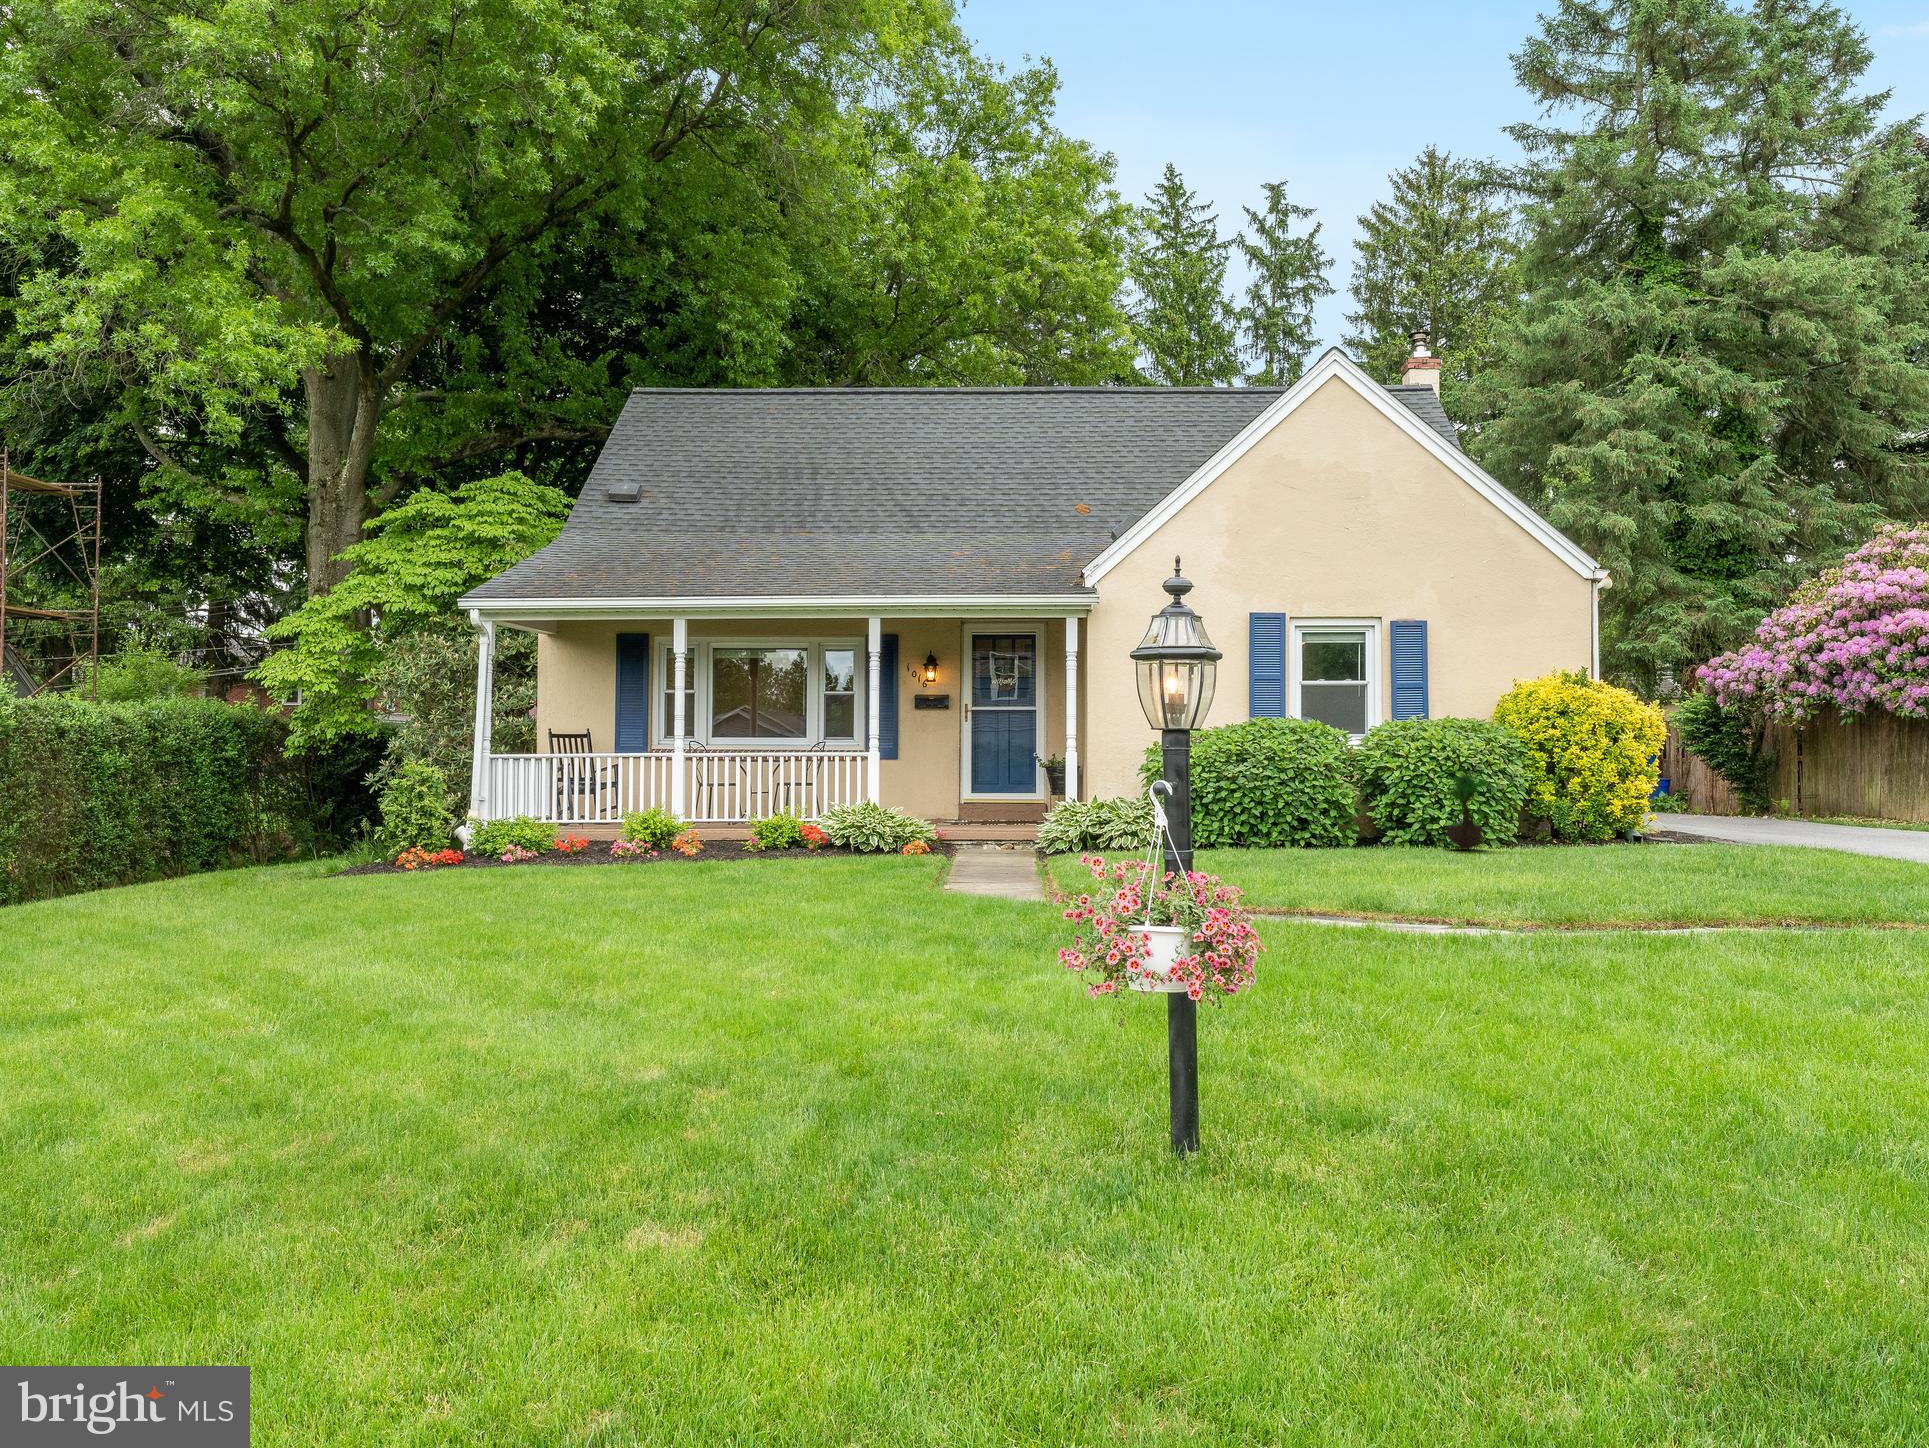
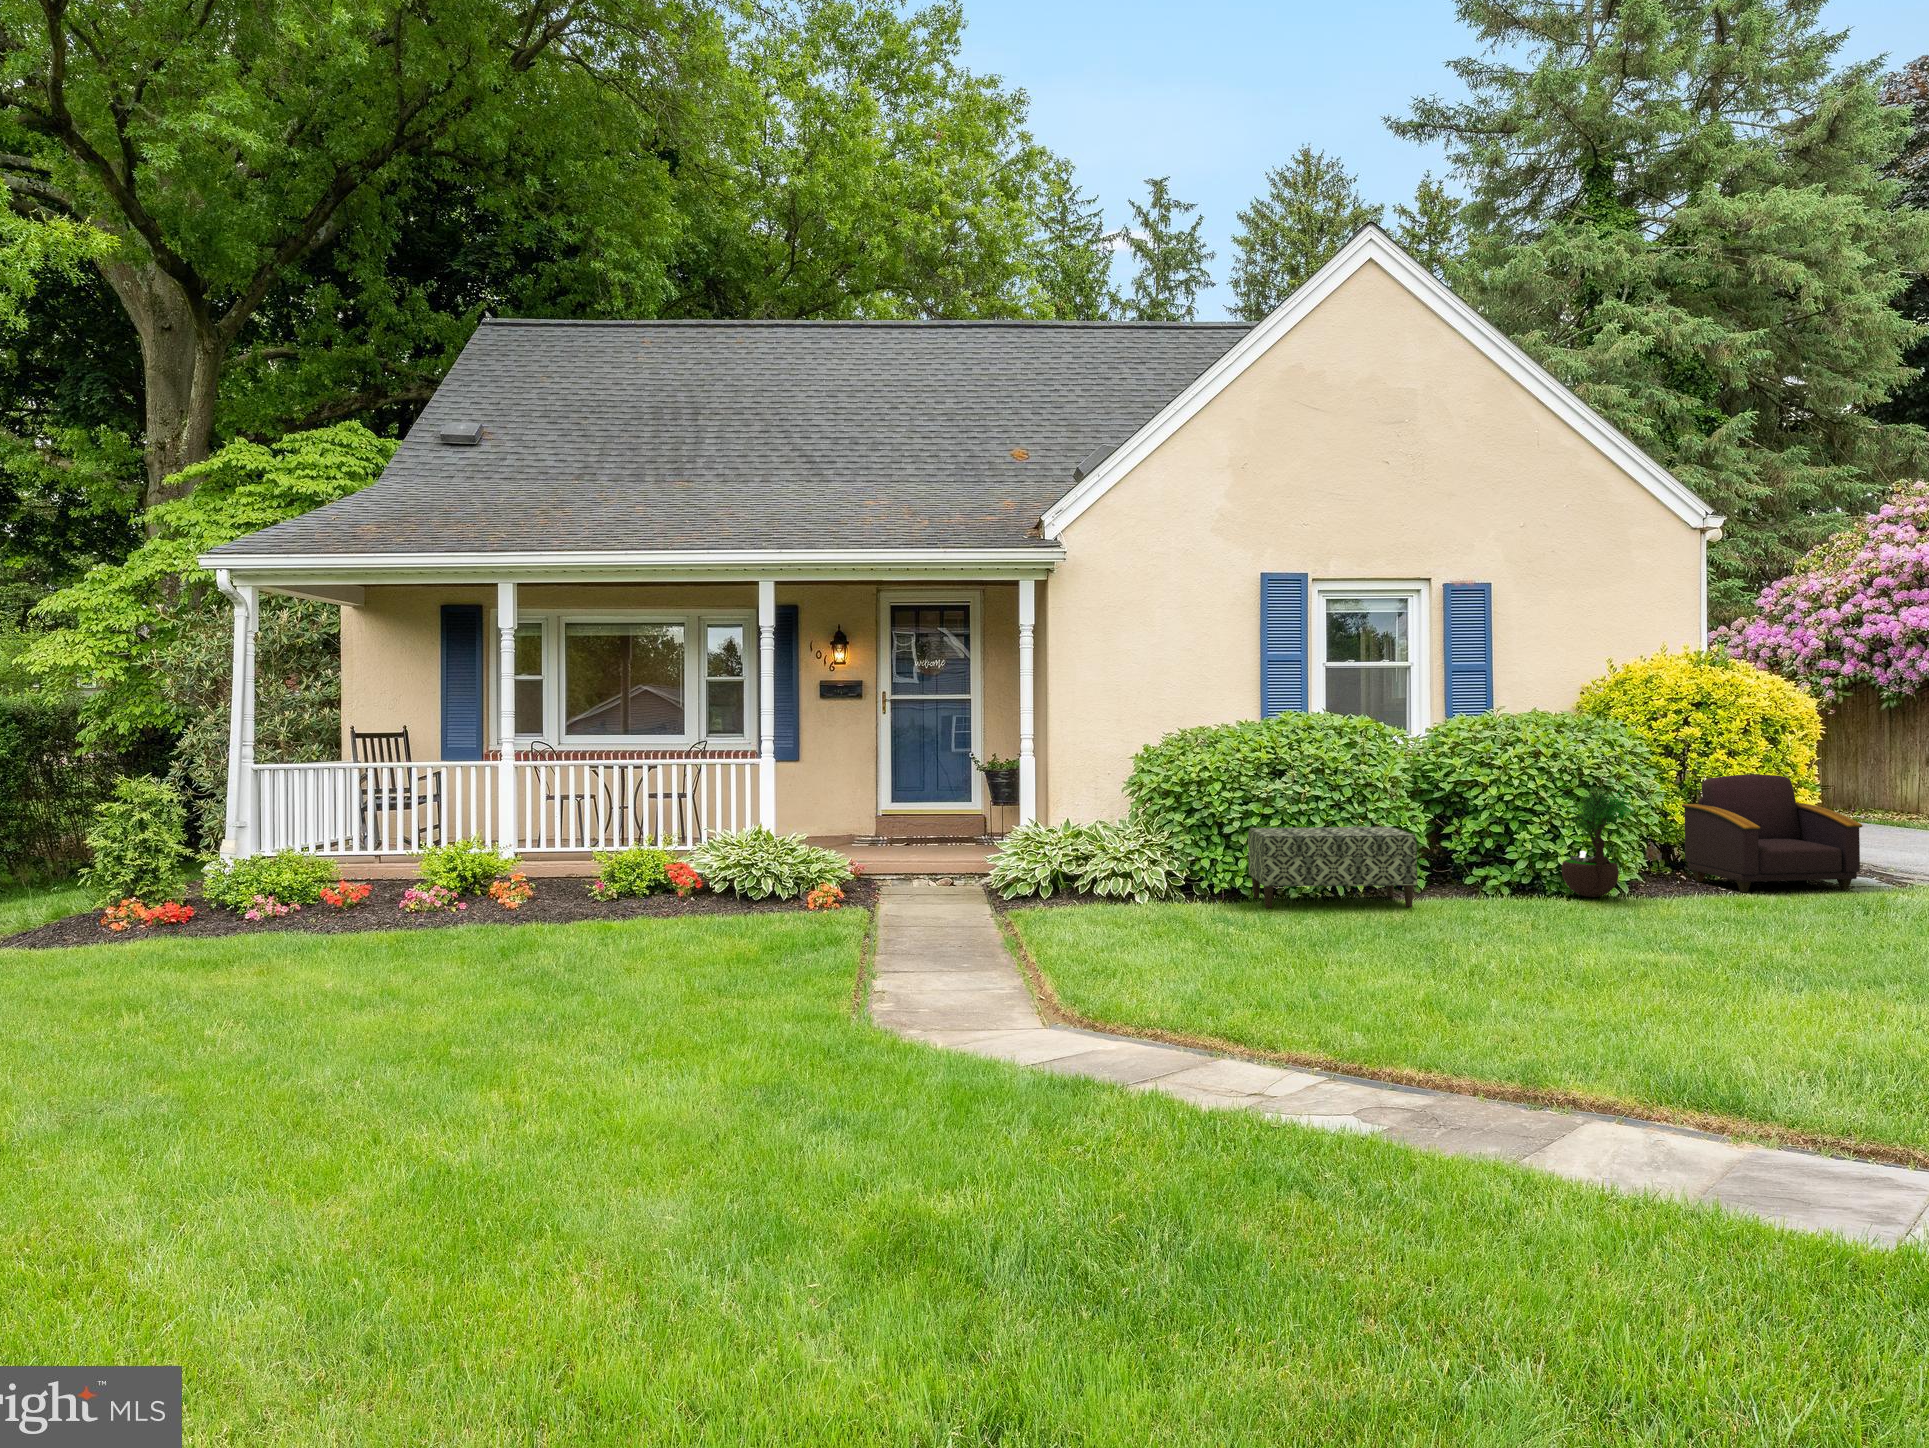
armchair: none [1551,765,1667,849] -> present [1682,774,1863,892]
bench: none [1217,799,1329,853] -> present [1248,827,1417,908]

